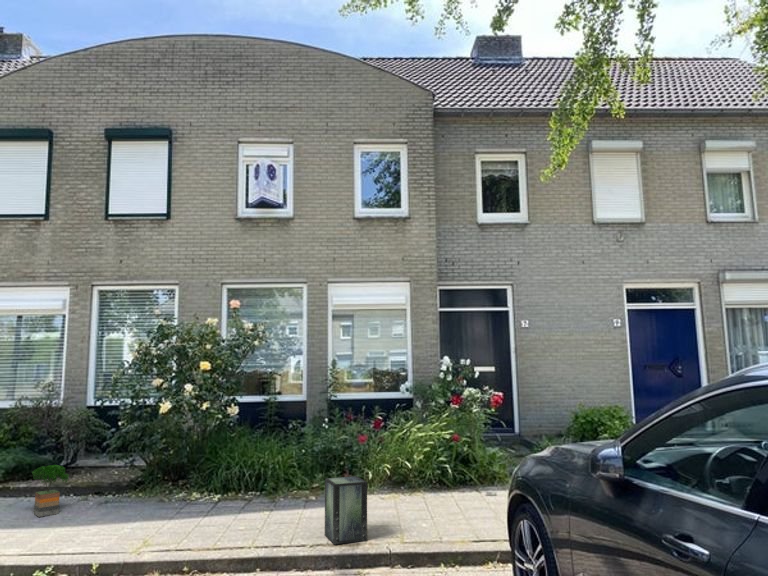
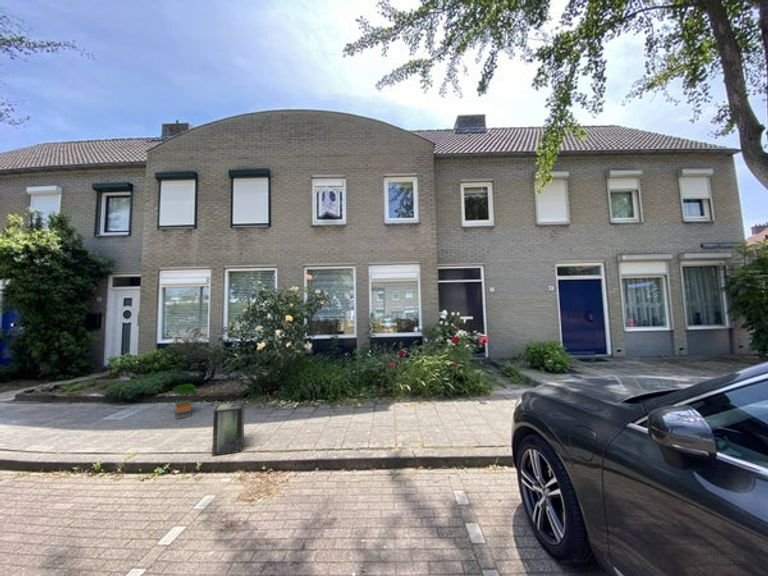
storage box: present [325,476,367,544] -> present [212,402,245,456]

